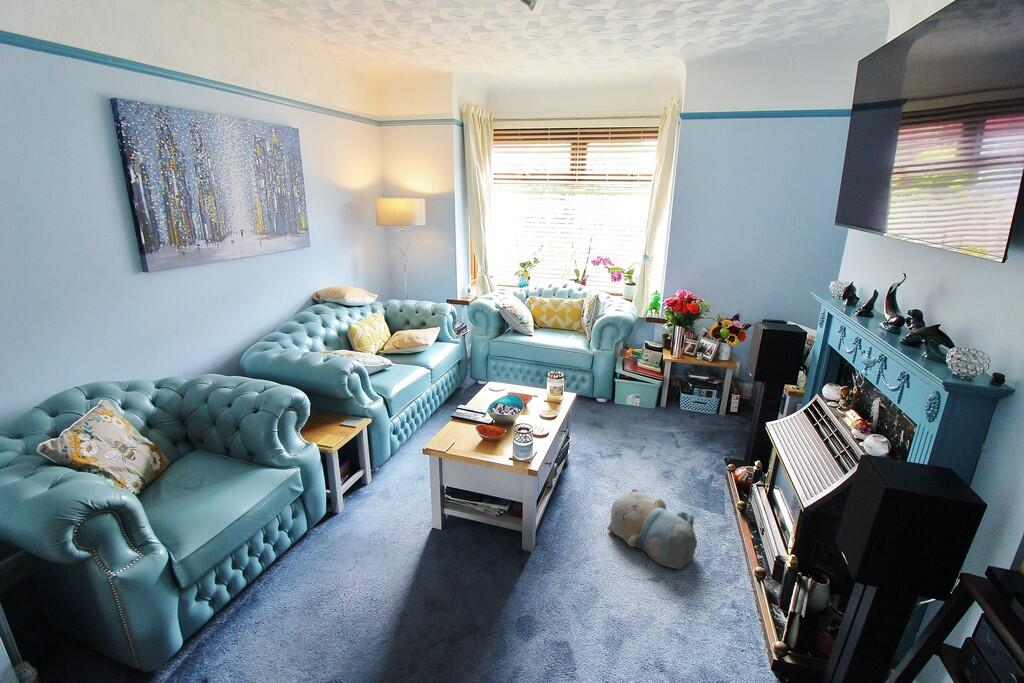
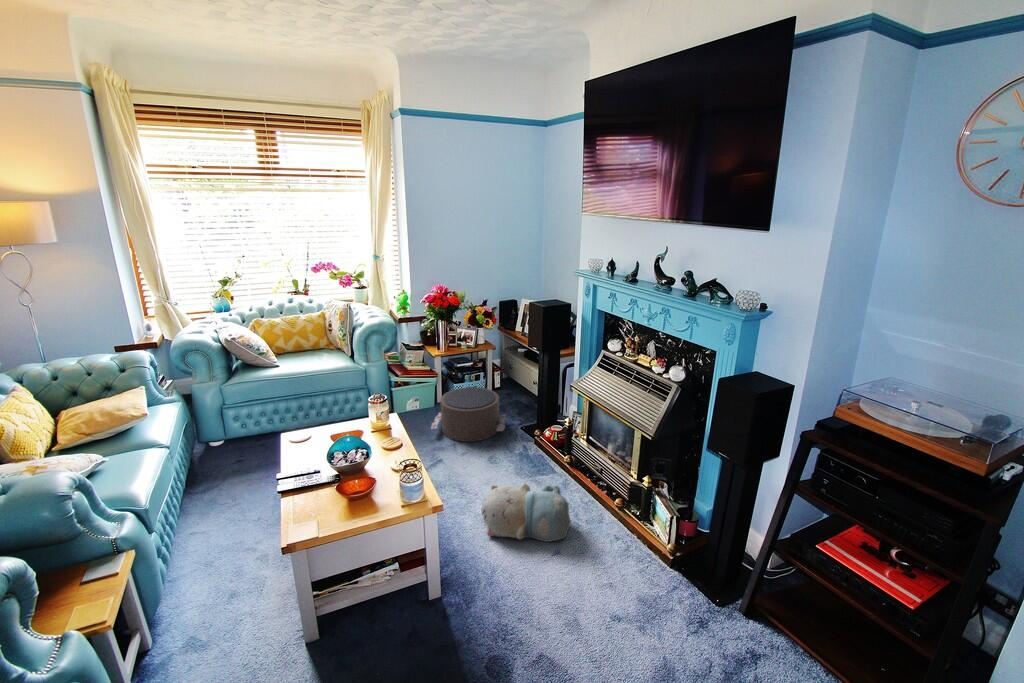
pouf: none [631,396,714,453] -> present [431,387,506,442]

